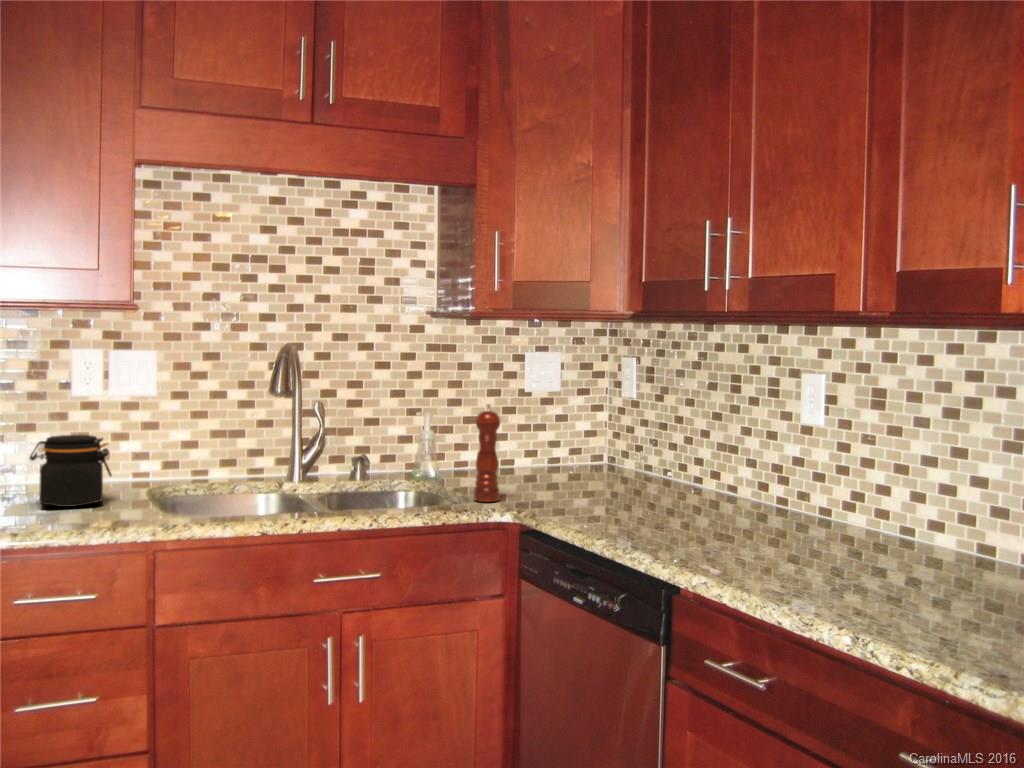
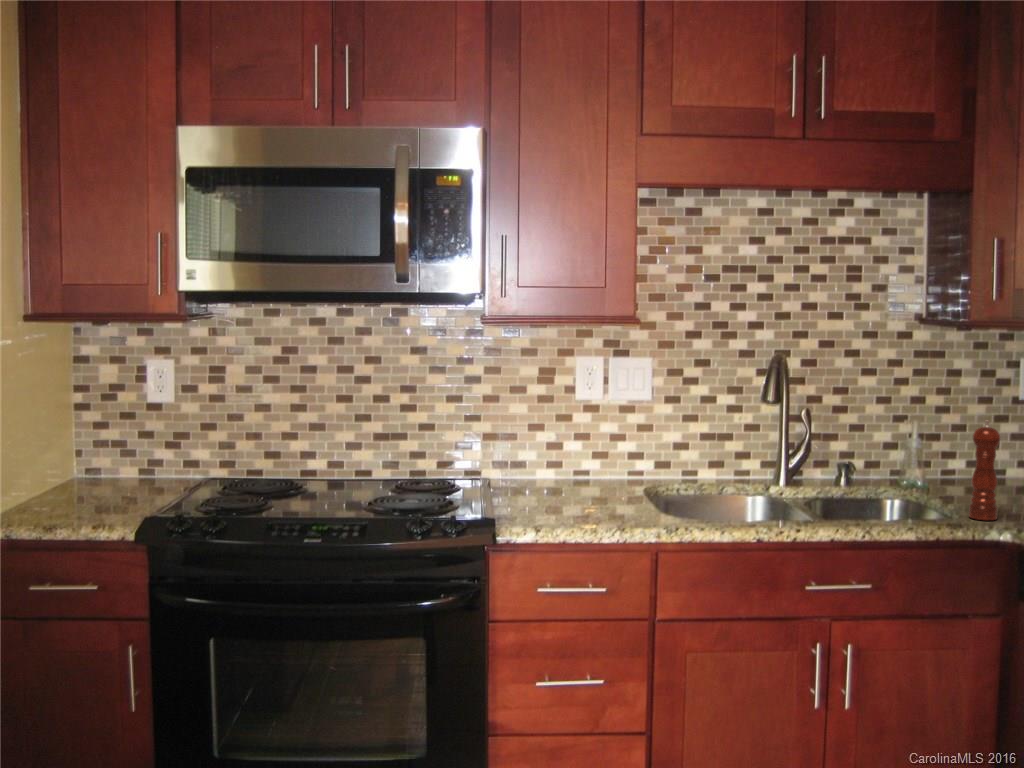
jar: present [30,435,112,507] -> none [555,436,621,500]

